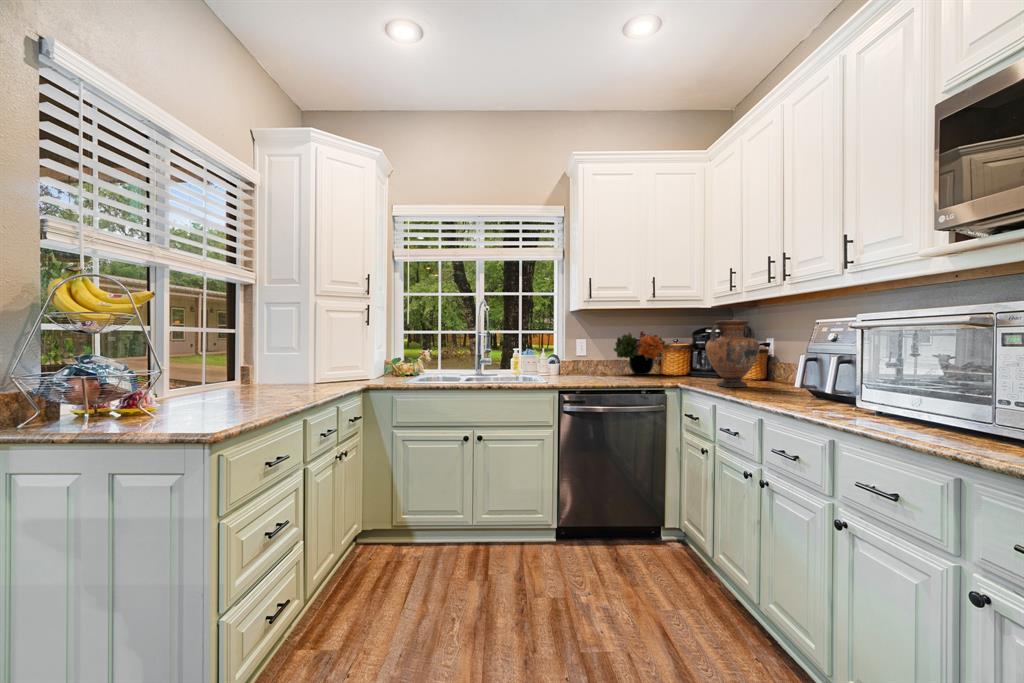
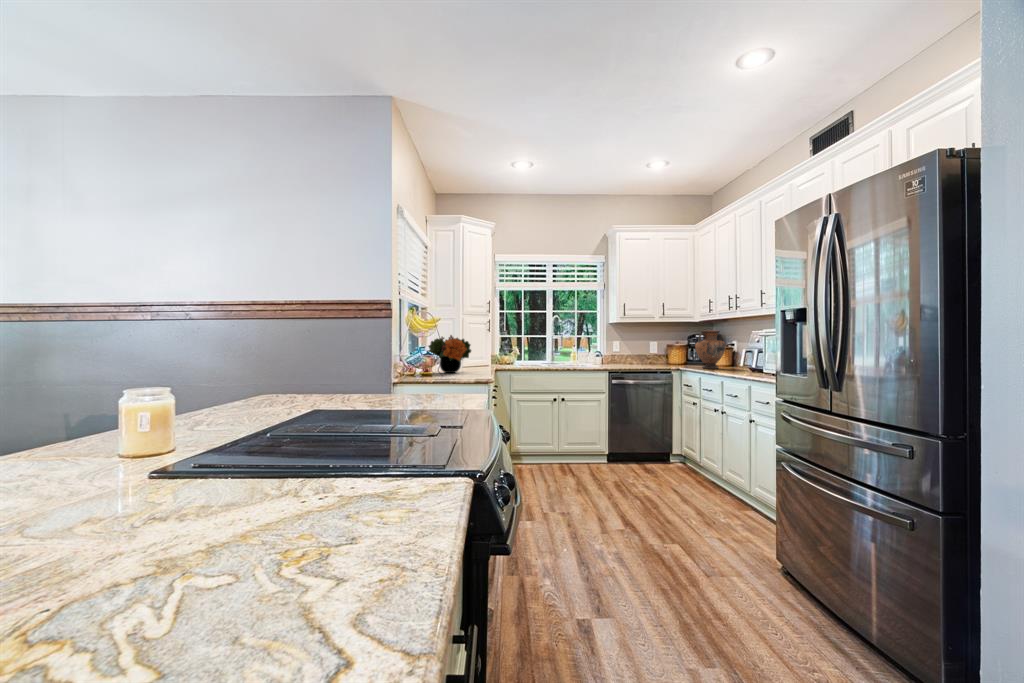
flower arrangement: present [614,331,665,375] -> present [428,335,471,373]

